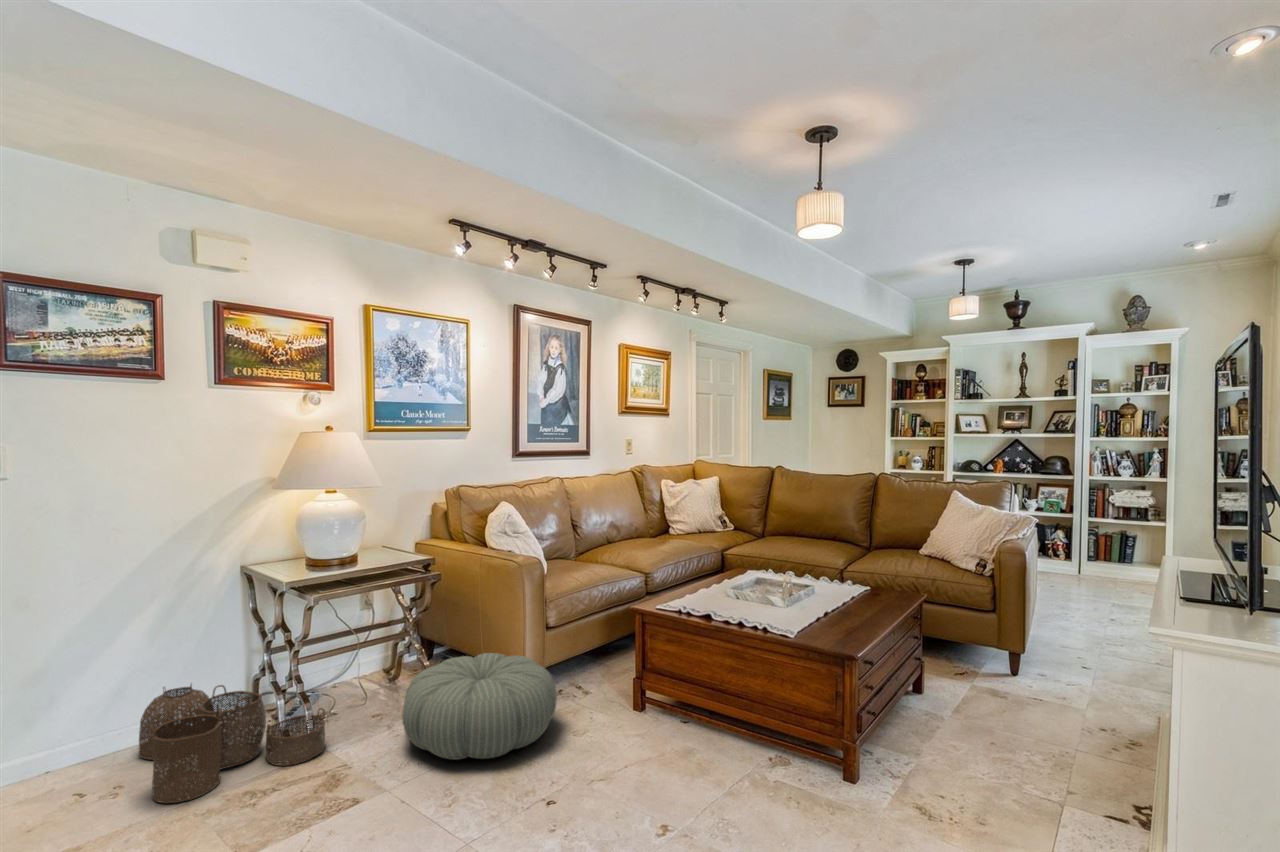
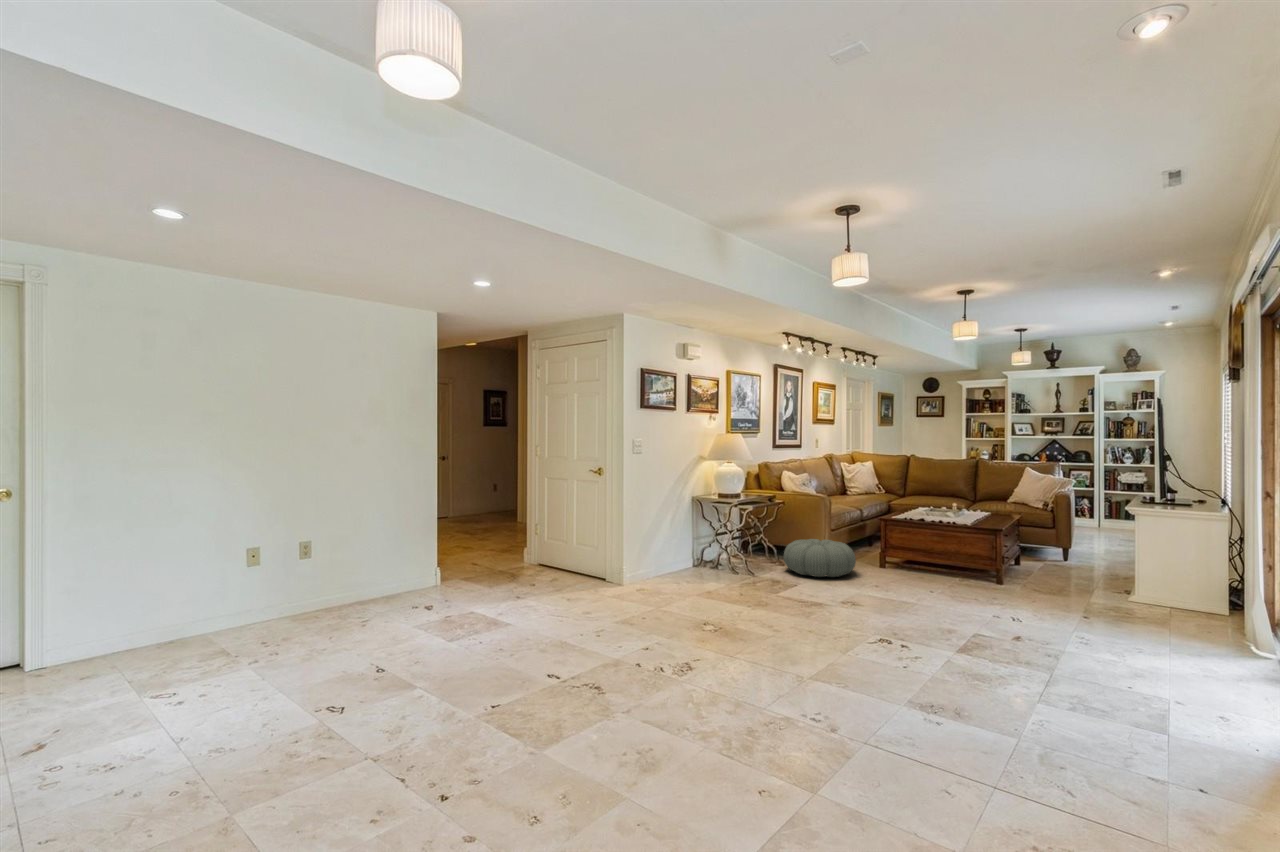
woven basket: present [139,685,325,803] -> none [674,546,757,585]

